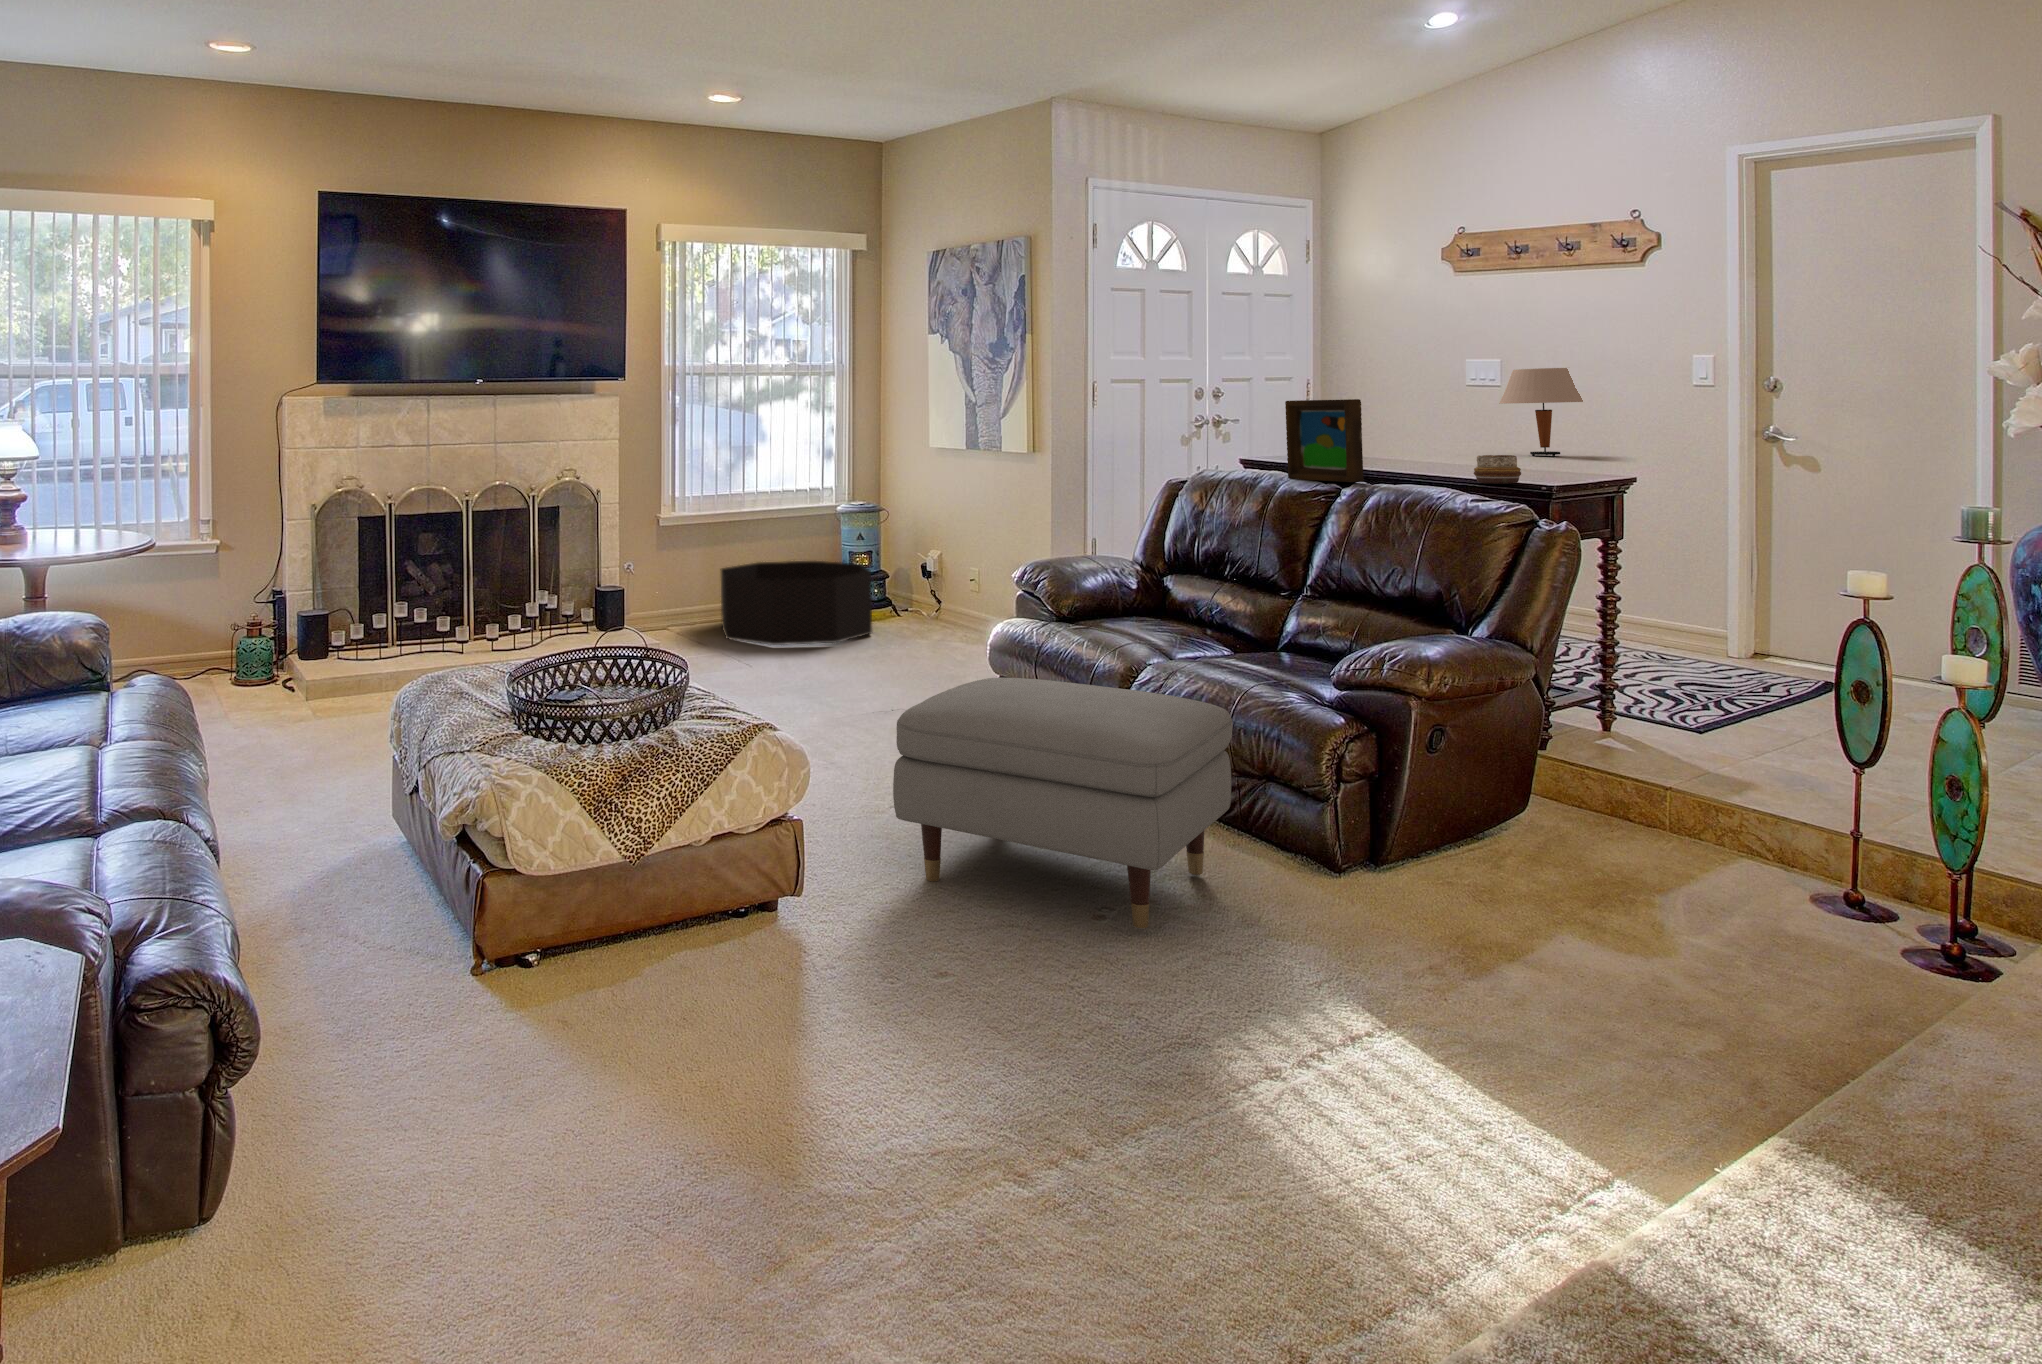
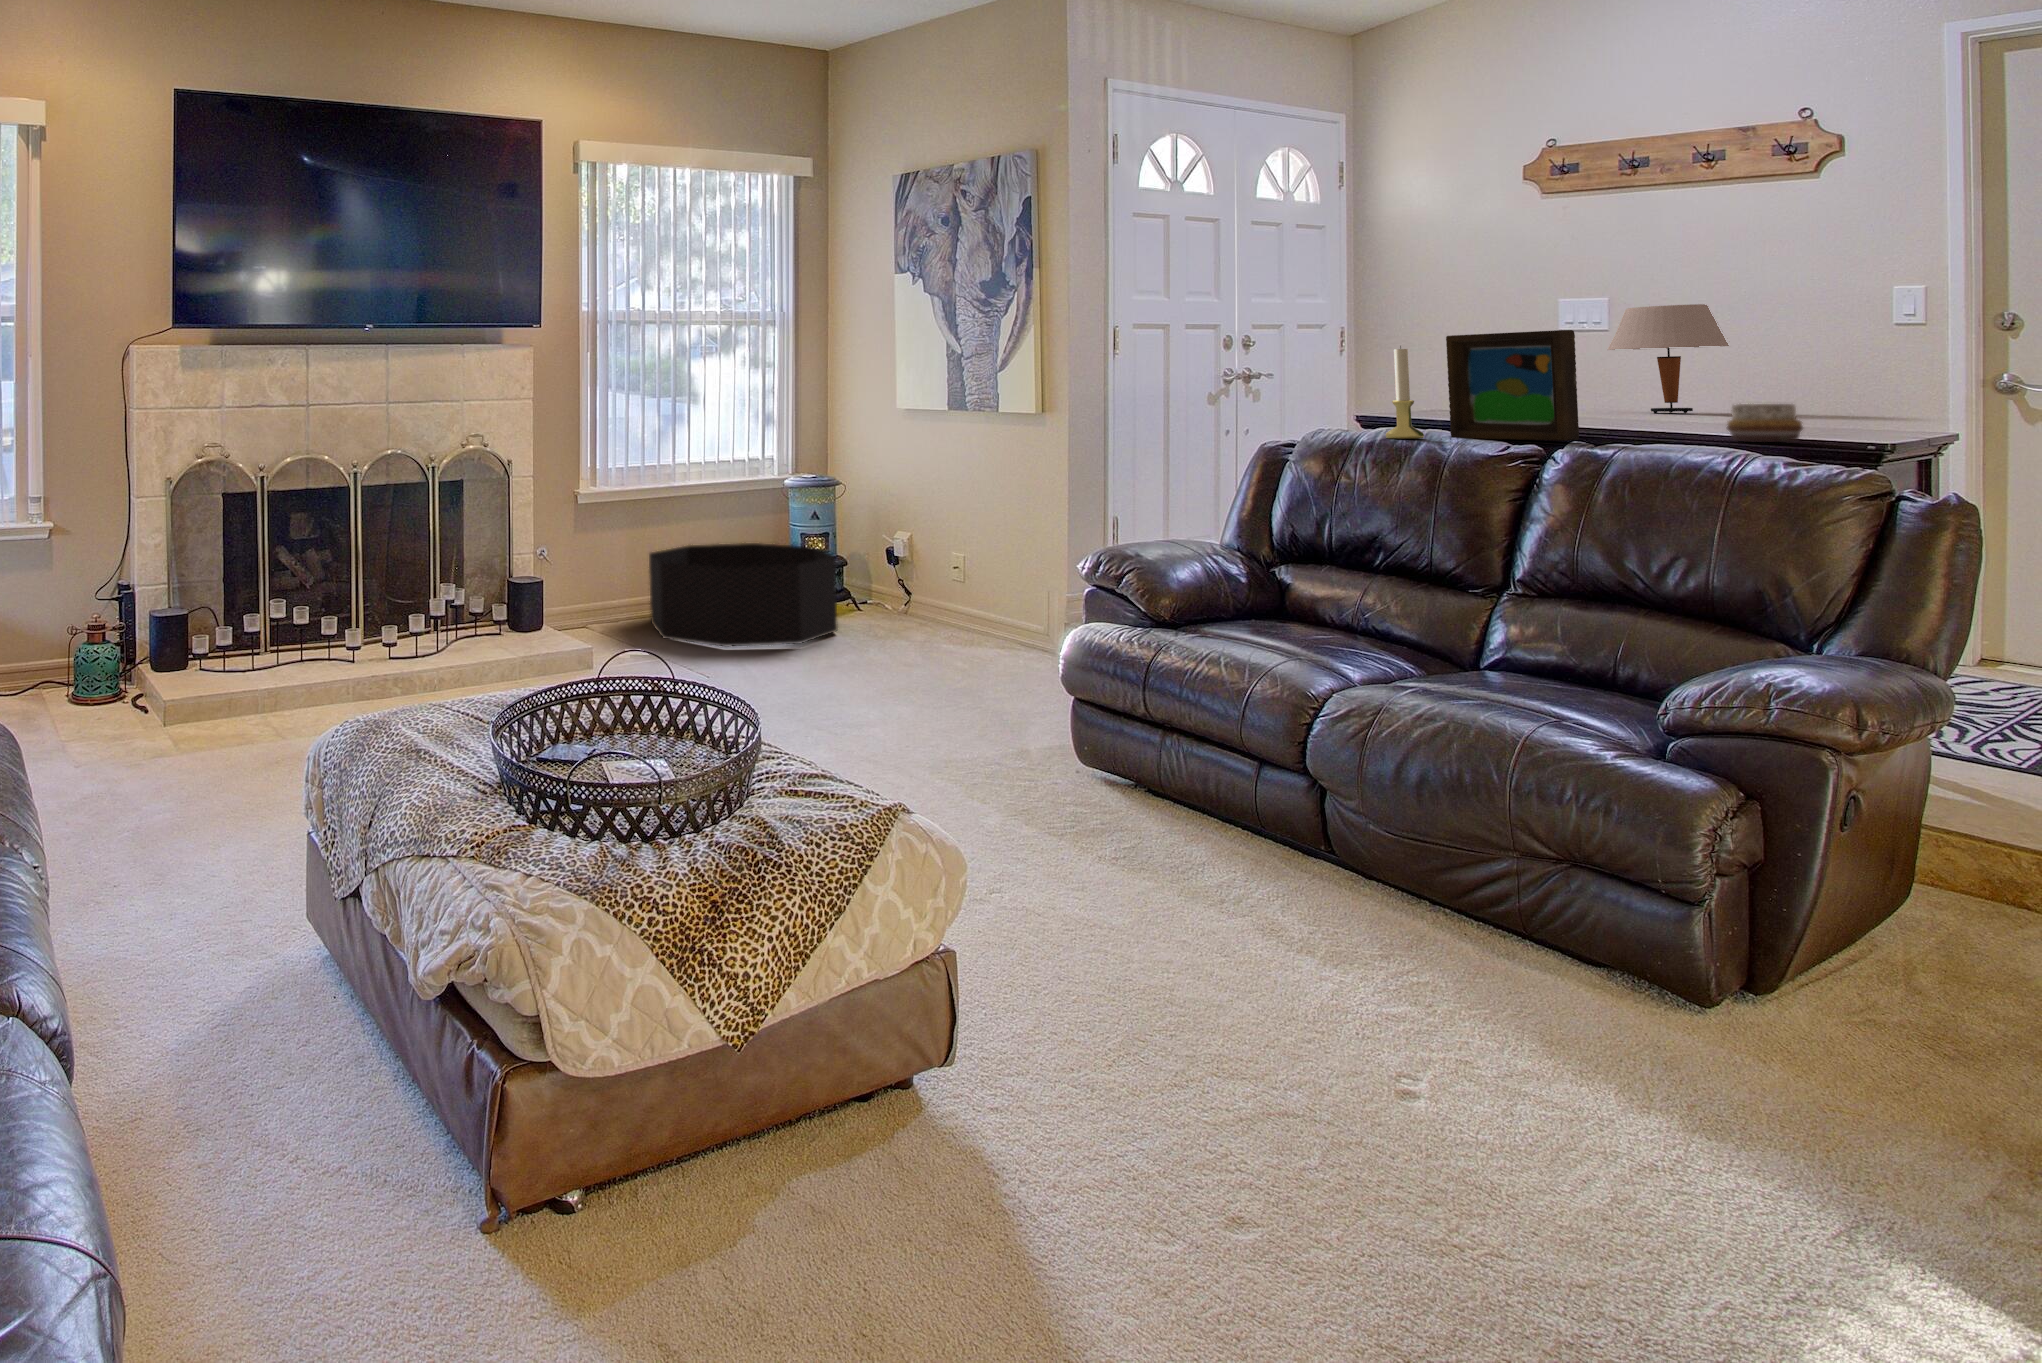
candle holder: none [1236,409,1262,480] -> present [1386,346,1424,439]
ottoman: present [893,678,1233,929] -> none [1066,716,1600,1142]

